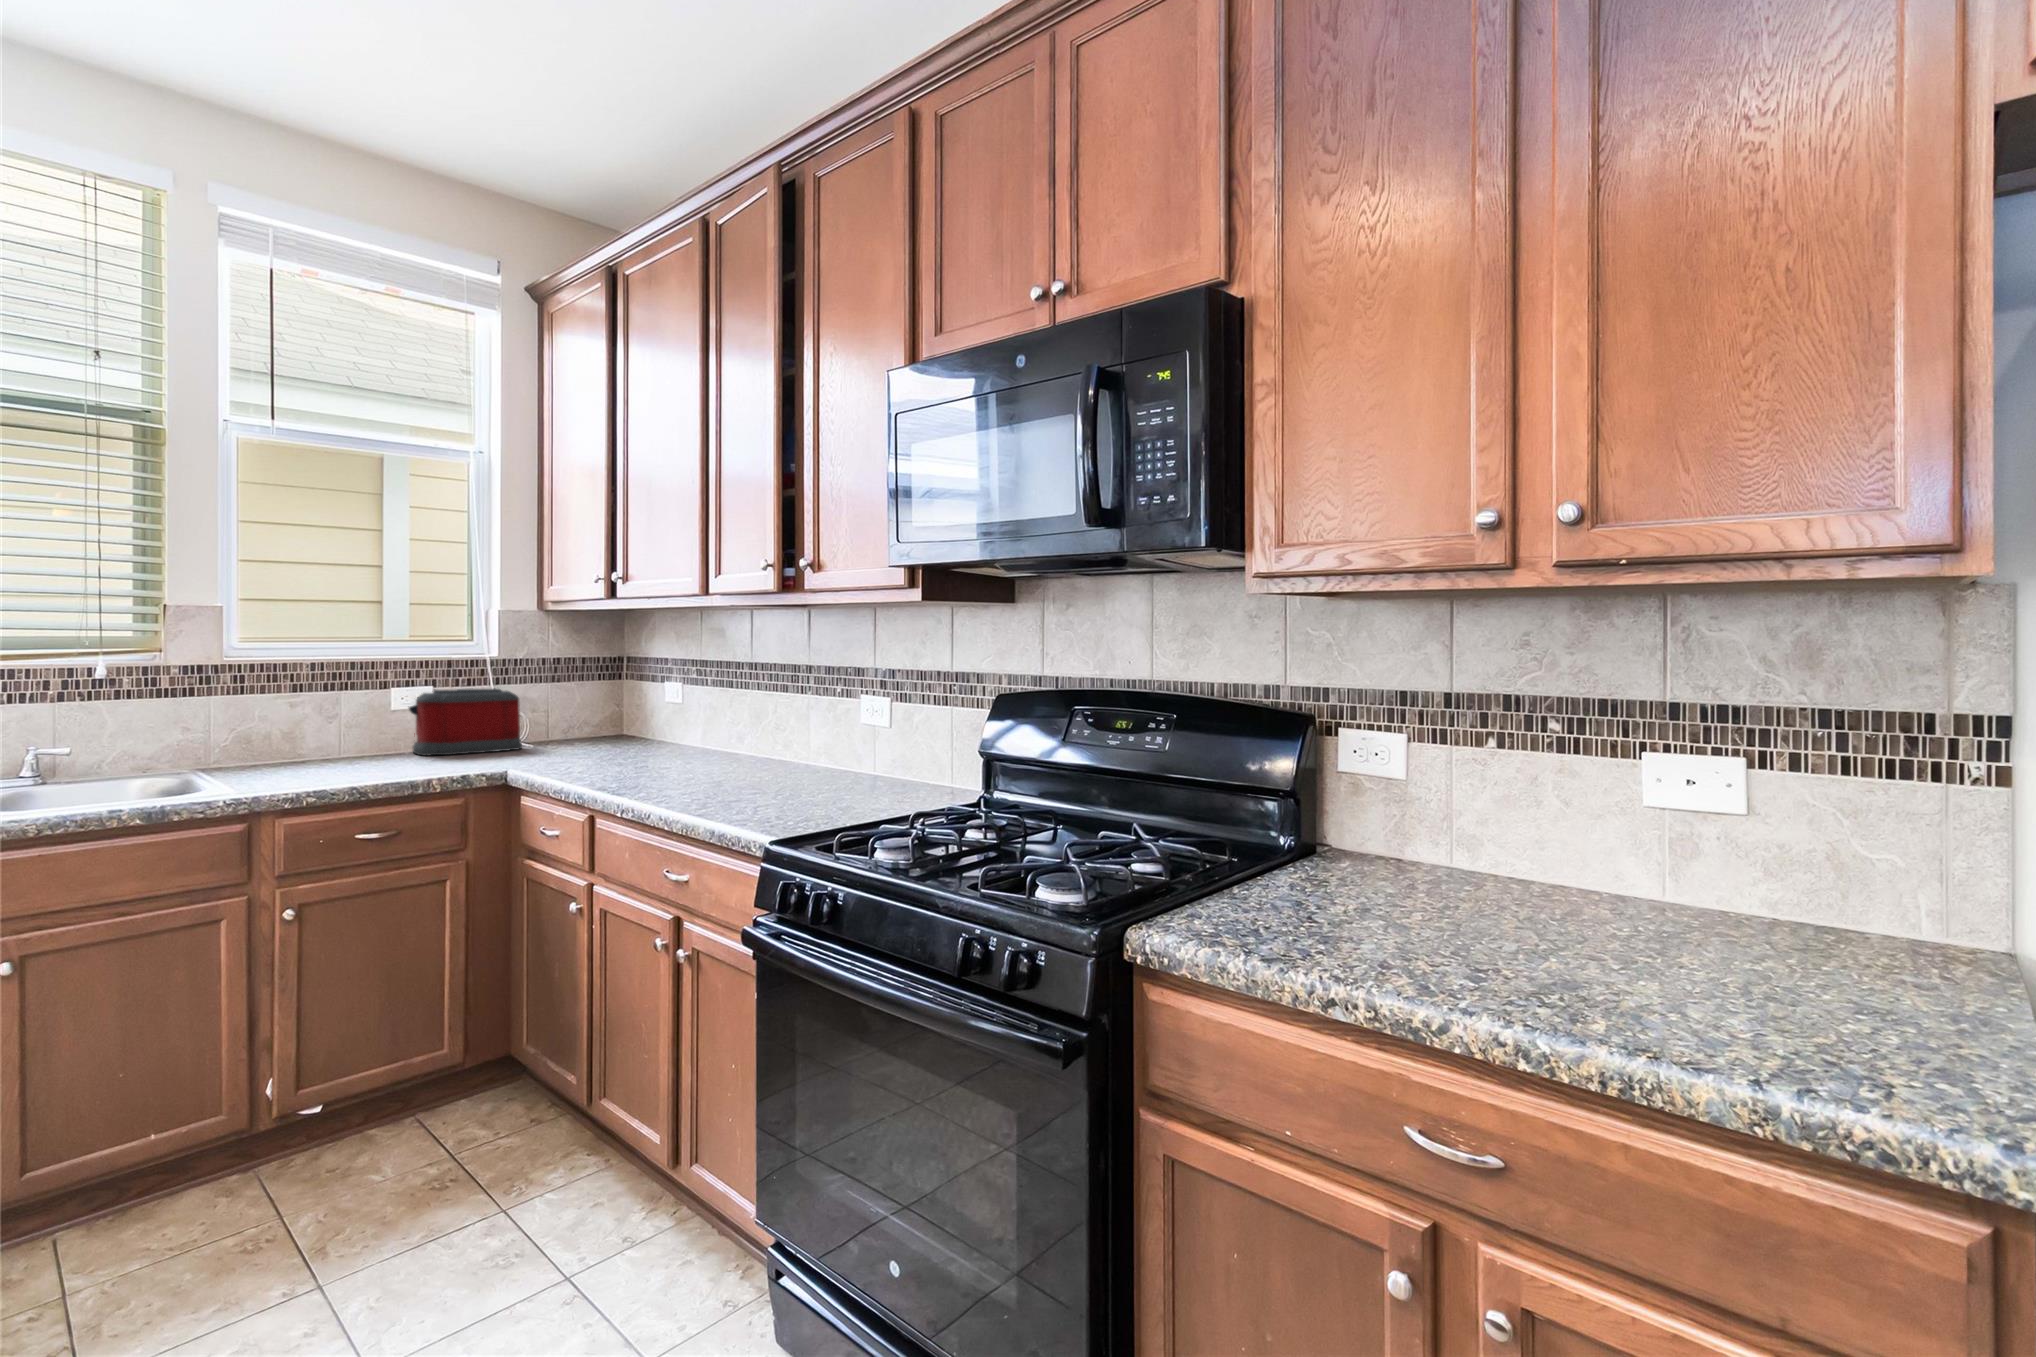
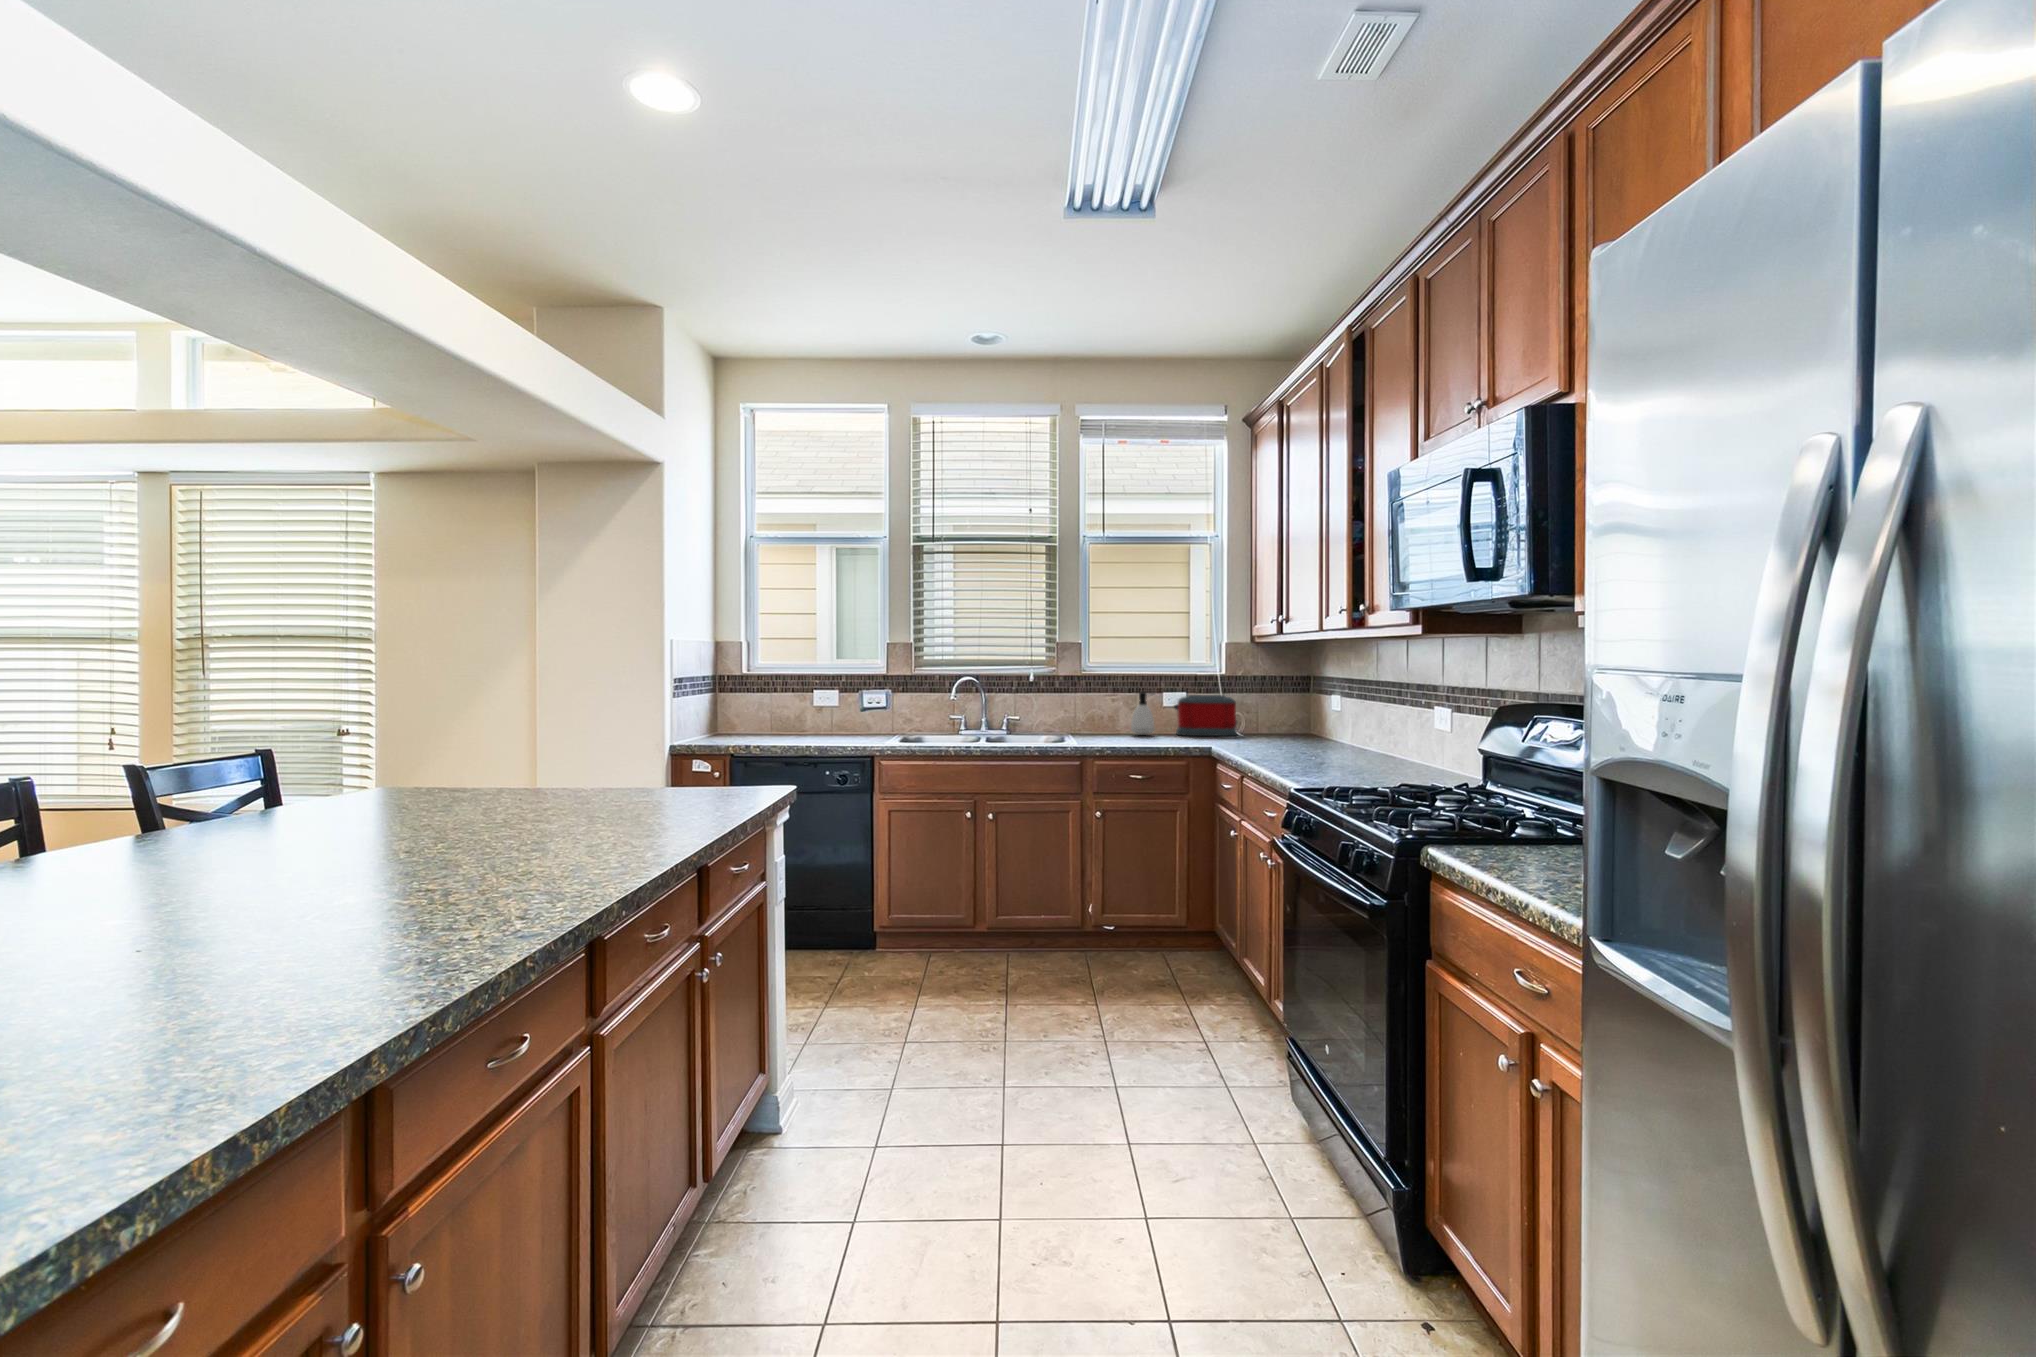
soap dispenser: none [328,687,376,761] -> present [1131,691,1154,735]

